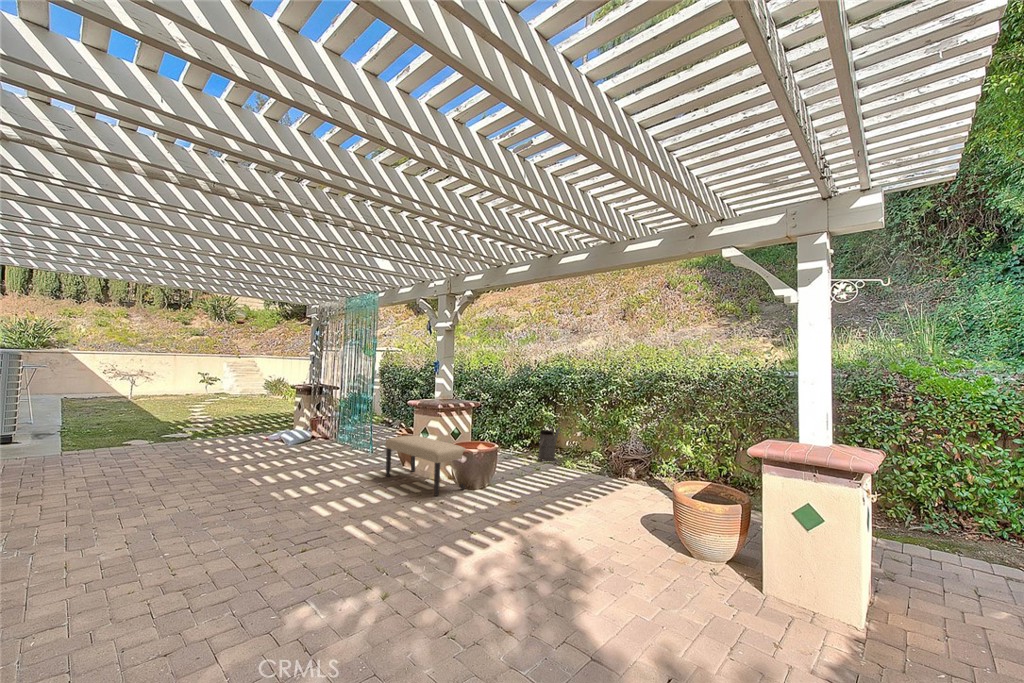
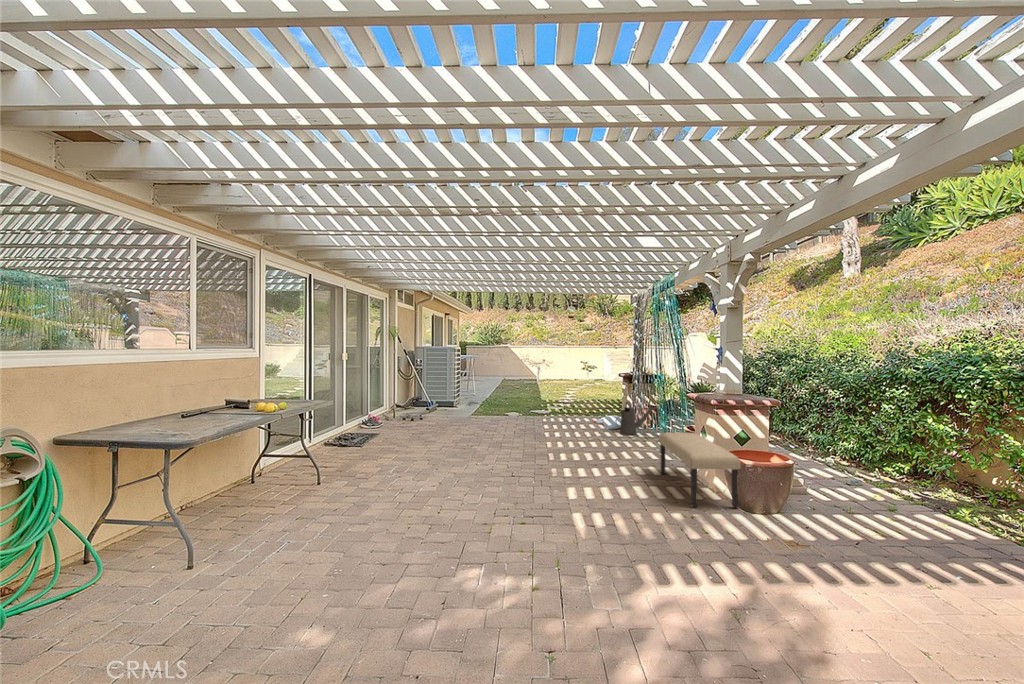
watering can: present [538,425,560,461] -> present [616,402,653,435]

